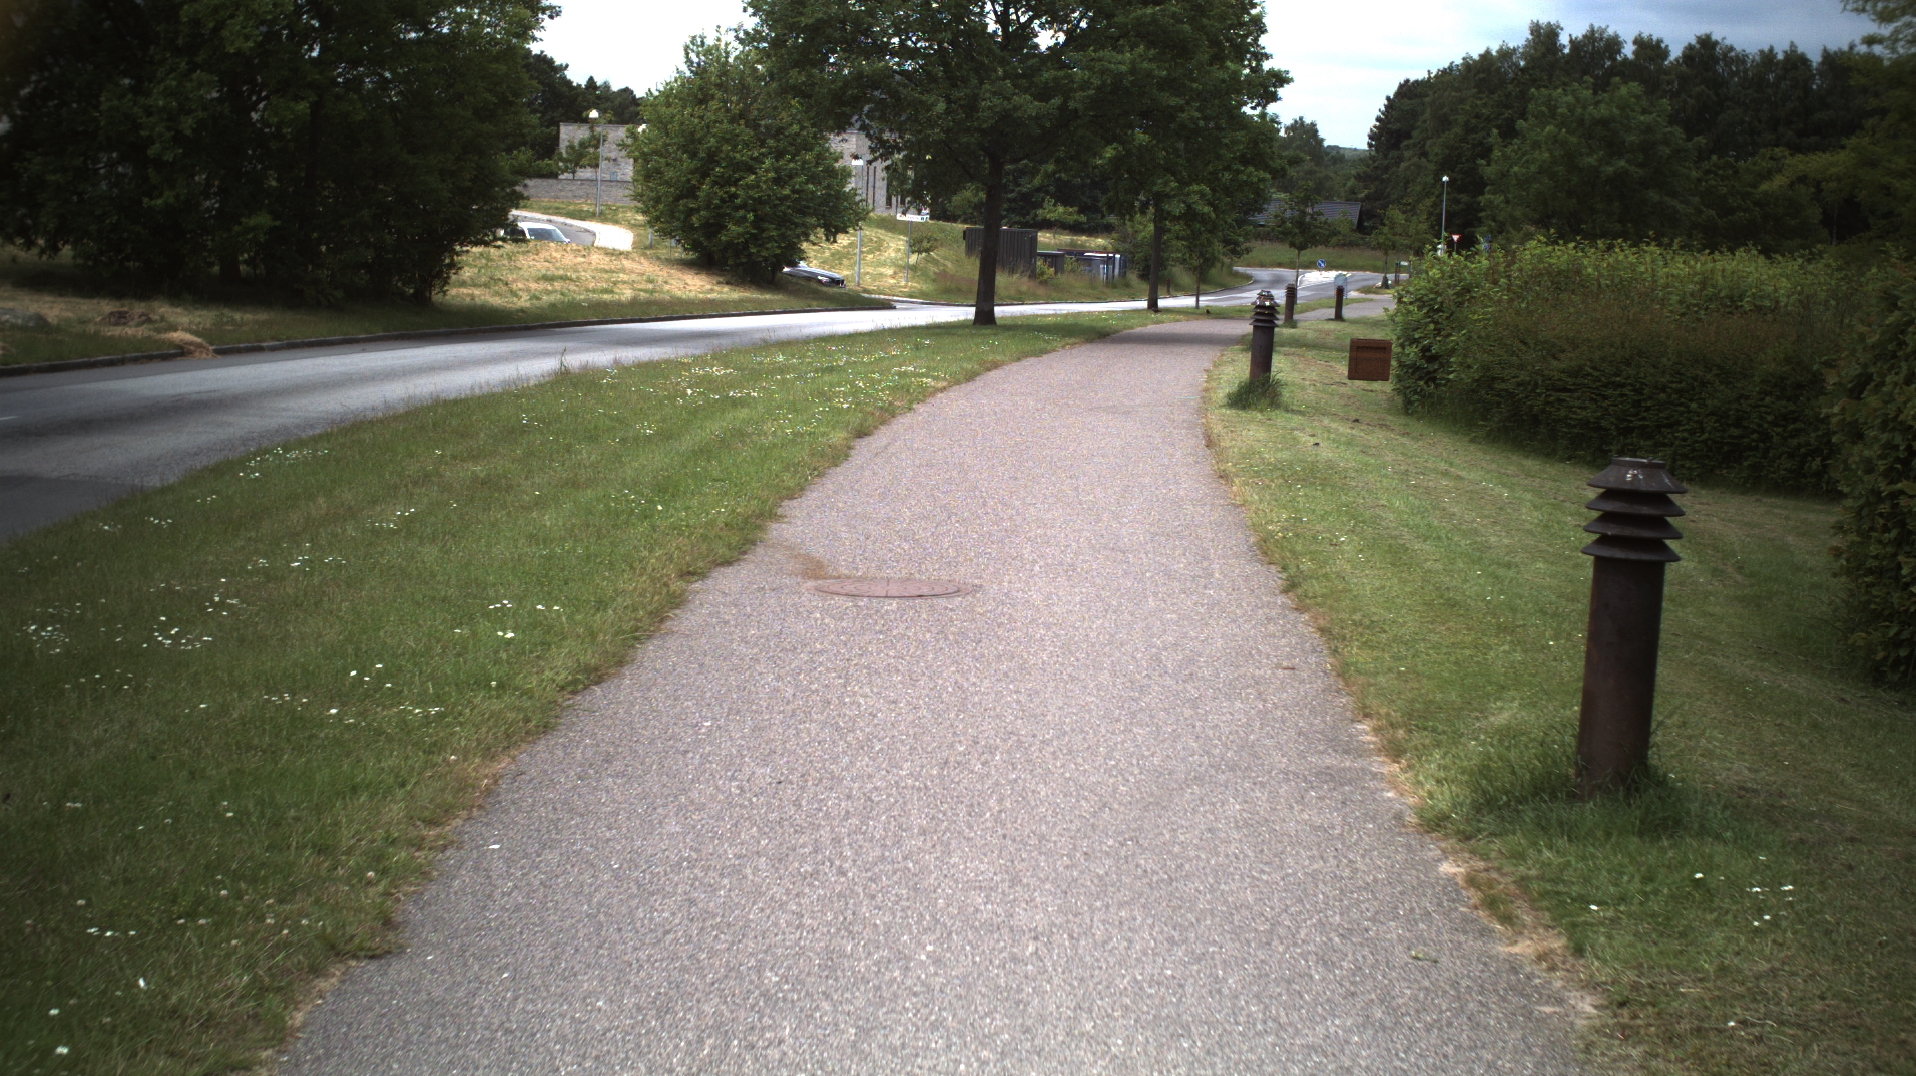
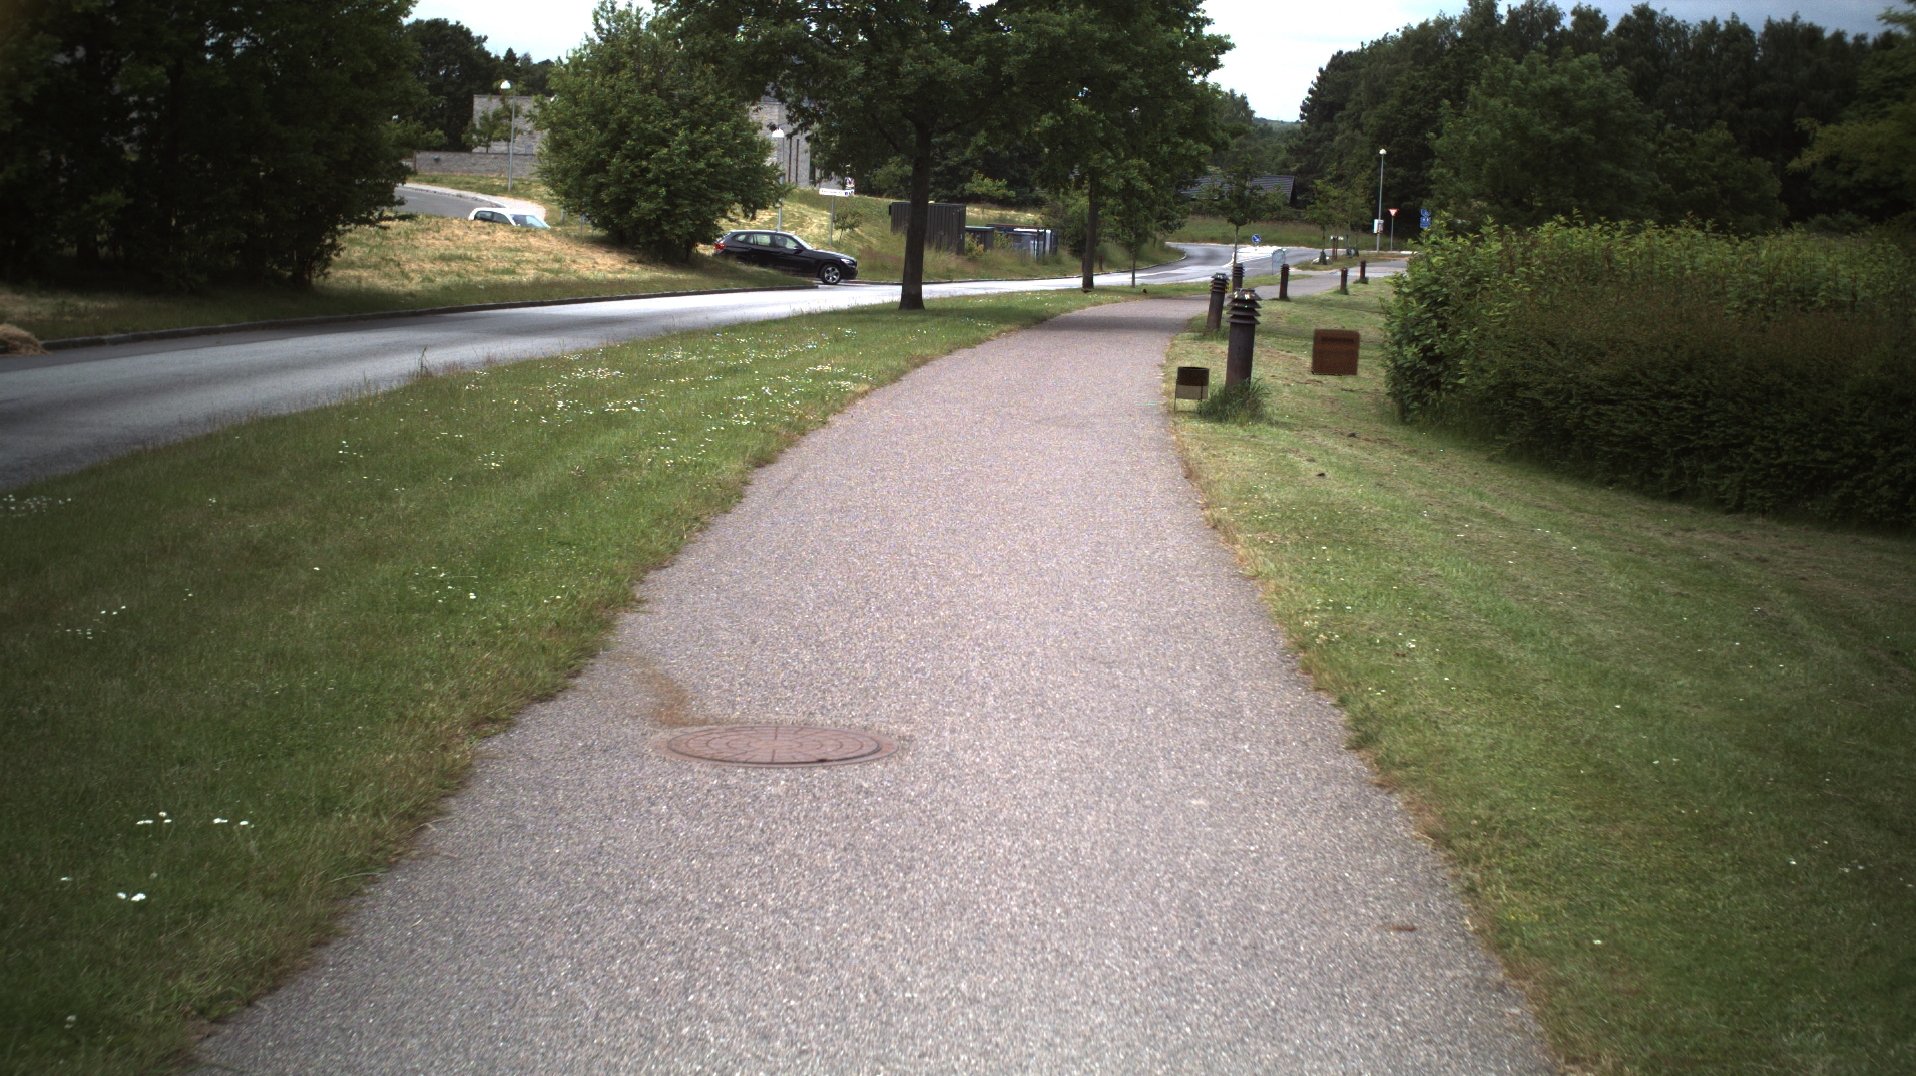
planter: none [1218,365,1249,406] -> present [1174,366,1210,413]

